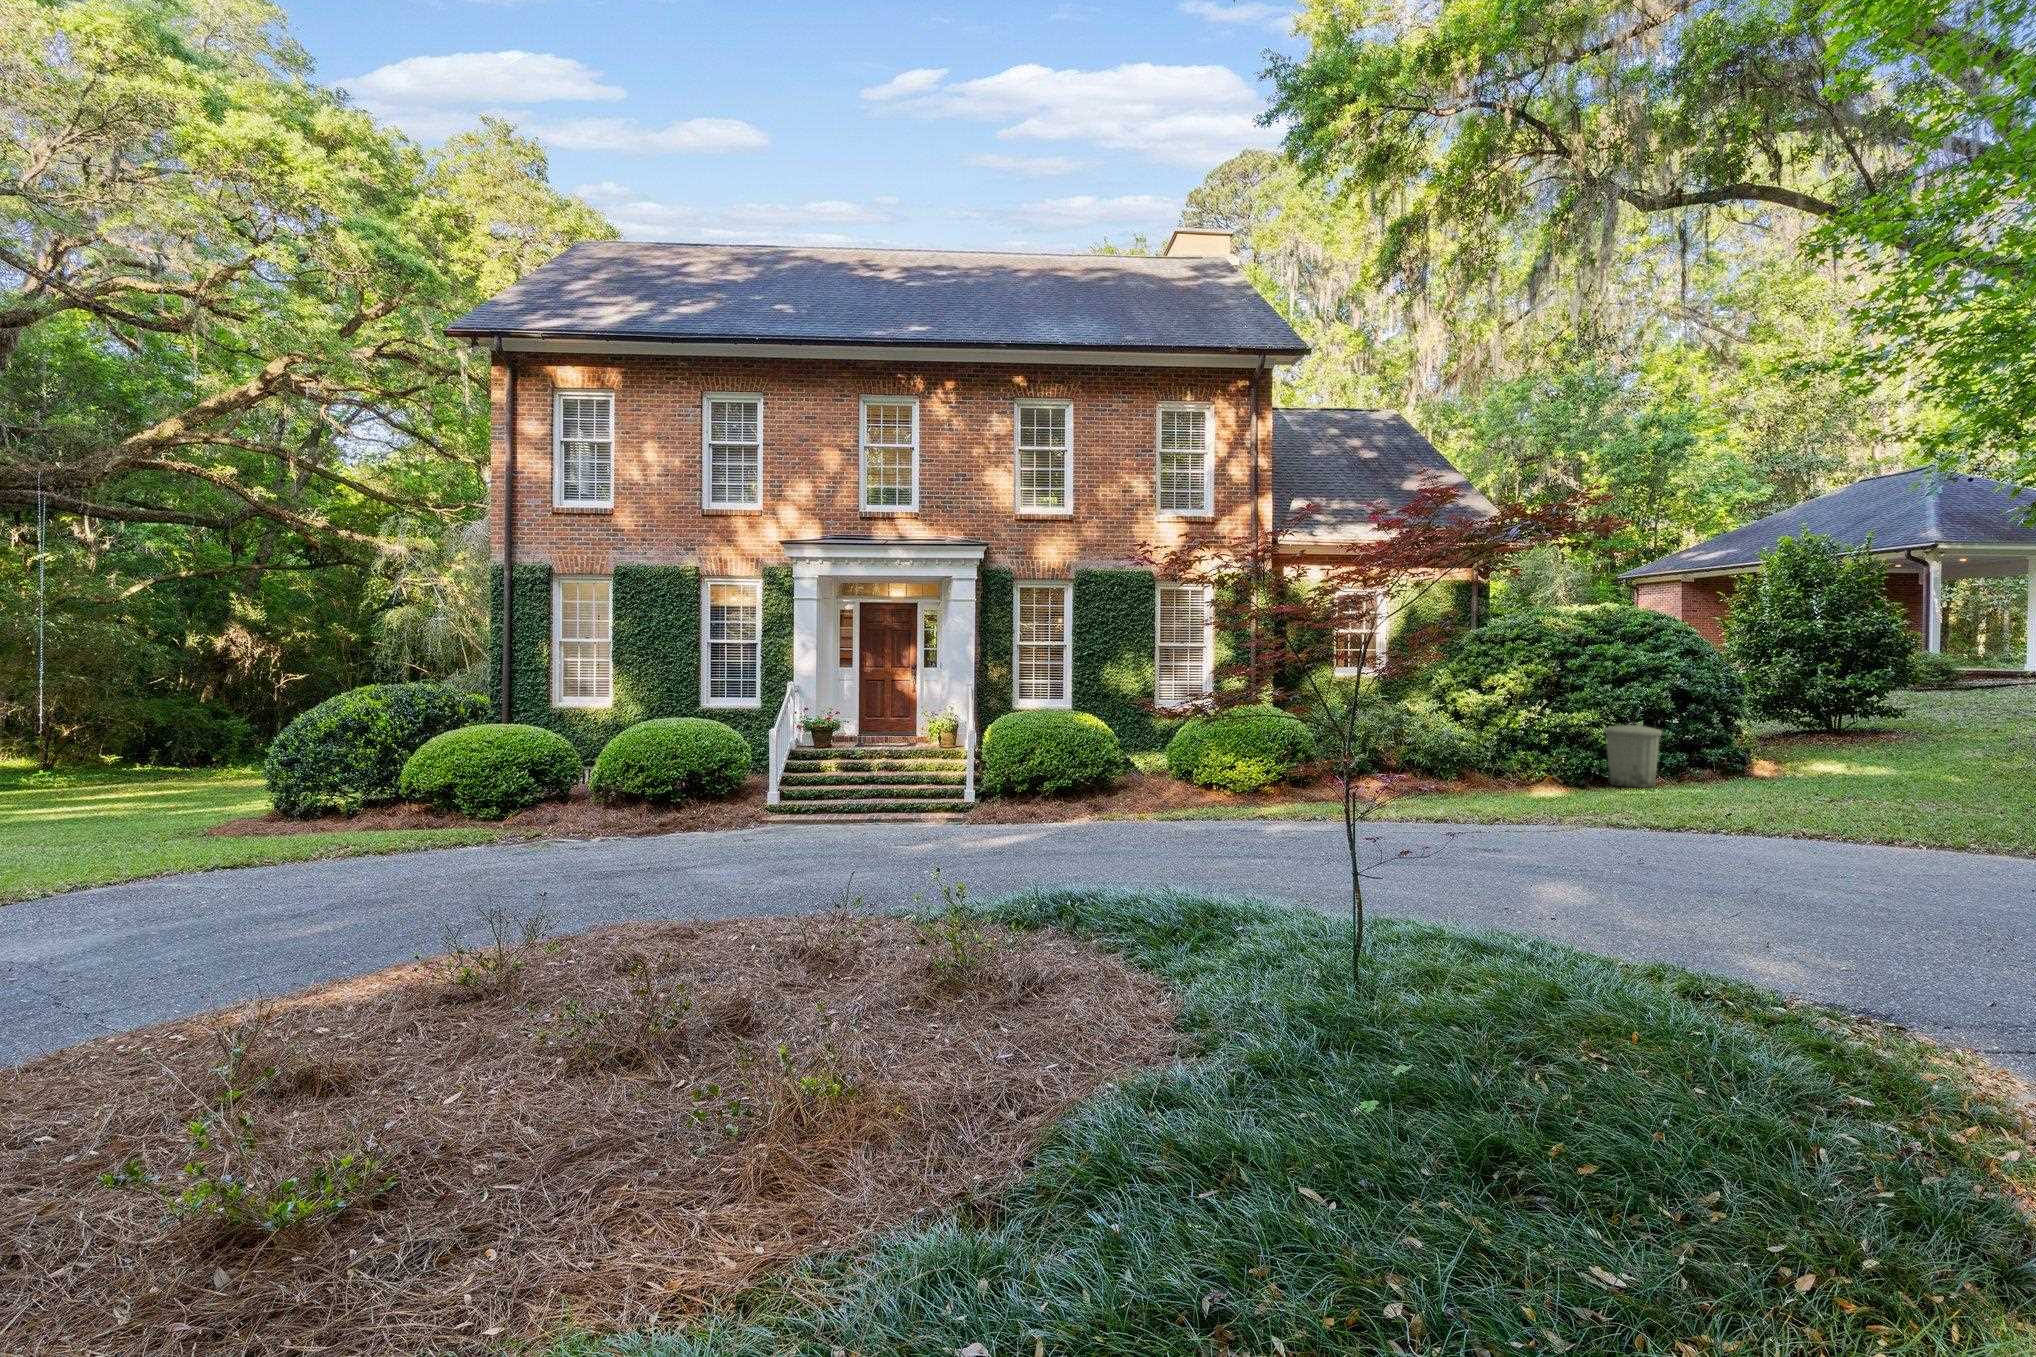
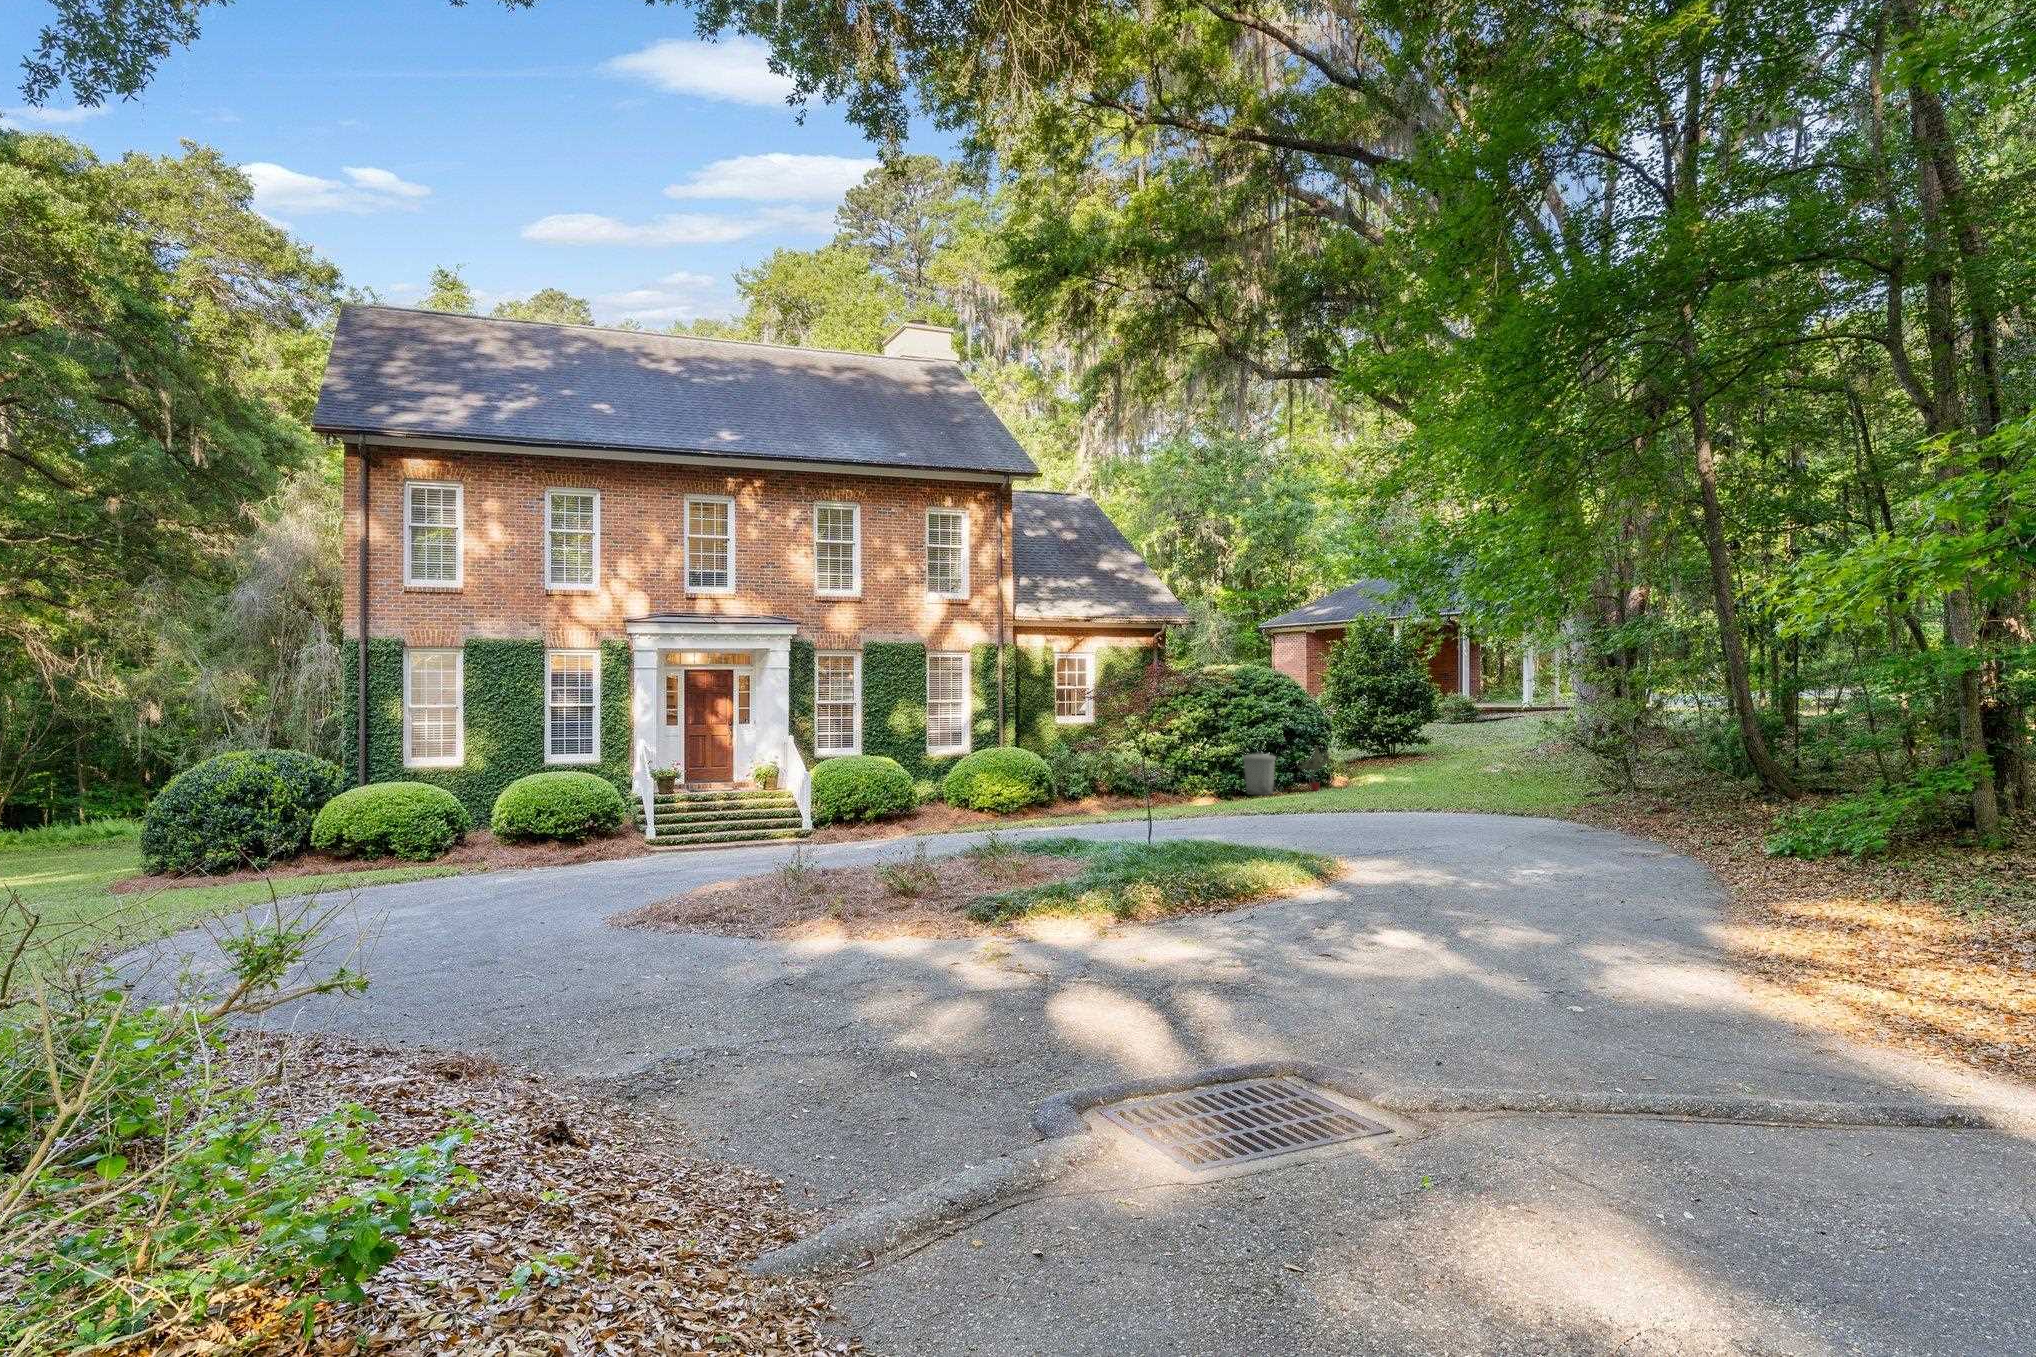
potted tree: none [1696,717,1757,785] -> present [1300,748,1329,791]

